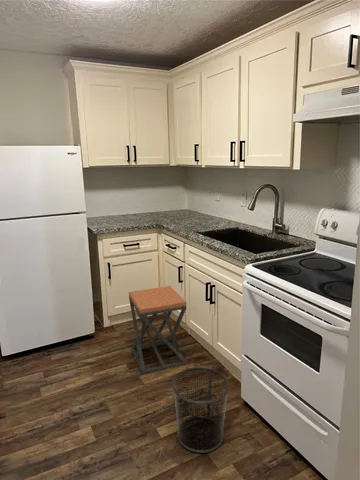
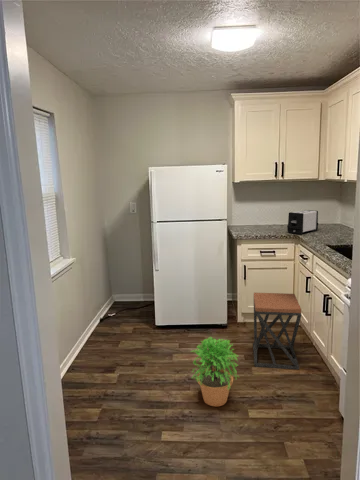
toaster: none [148,197,175,223] -> present [287,210,318,234]
potted plant: none [78,355,146,441] -> present [192,337,239,407]
waste bin: present [172,367,229,453] -> none [260,365,314,443]

